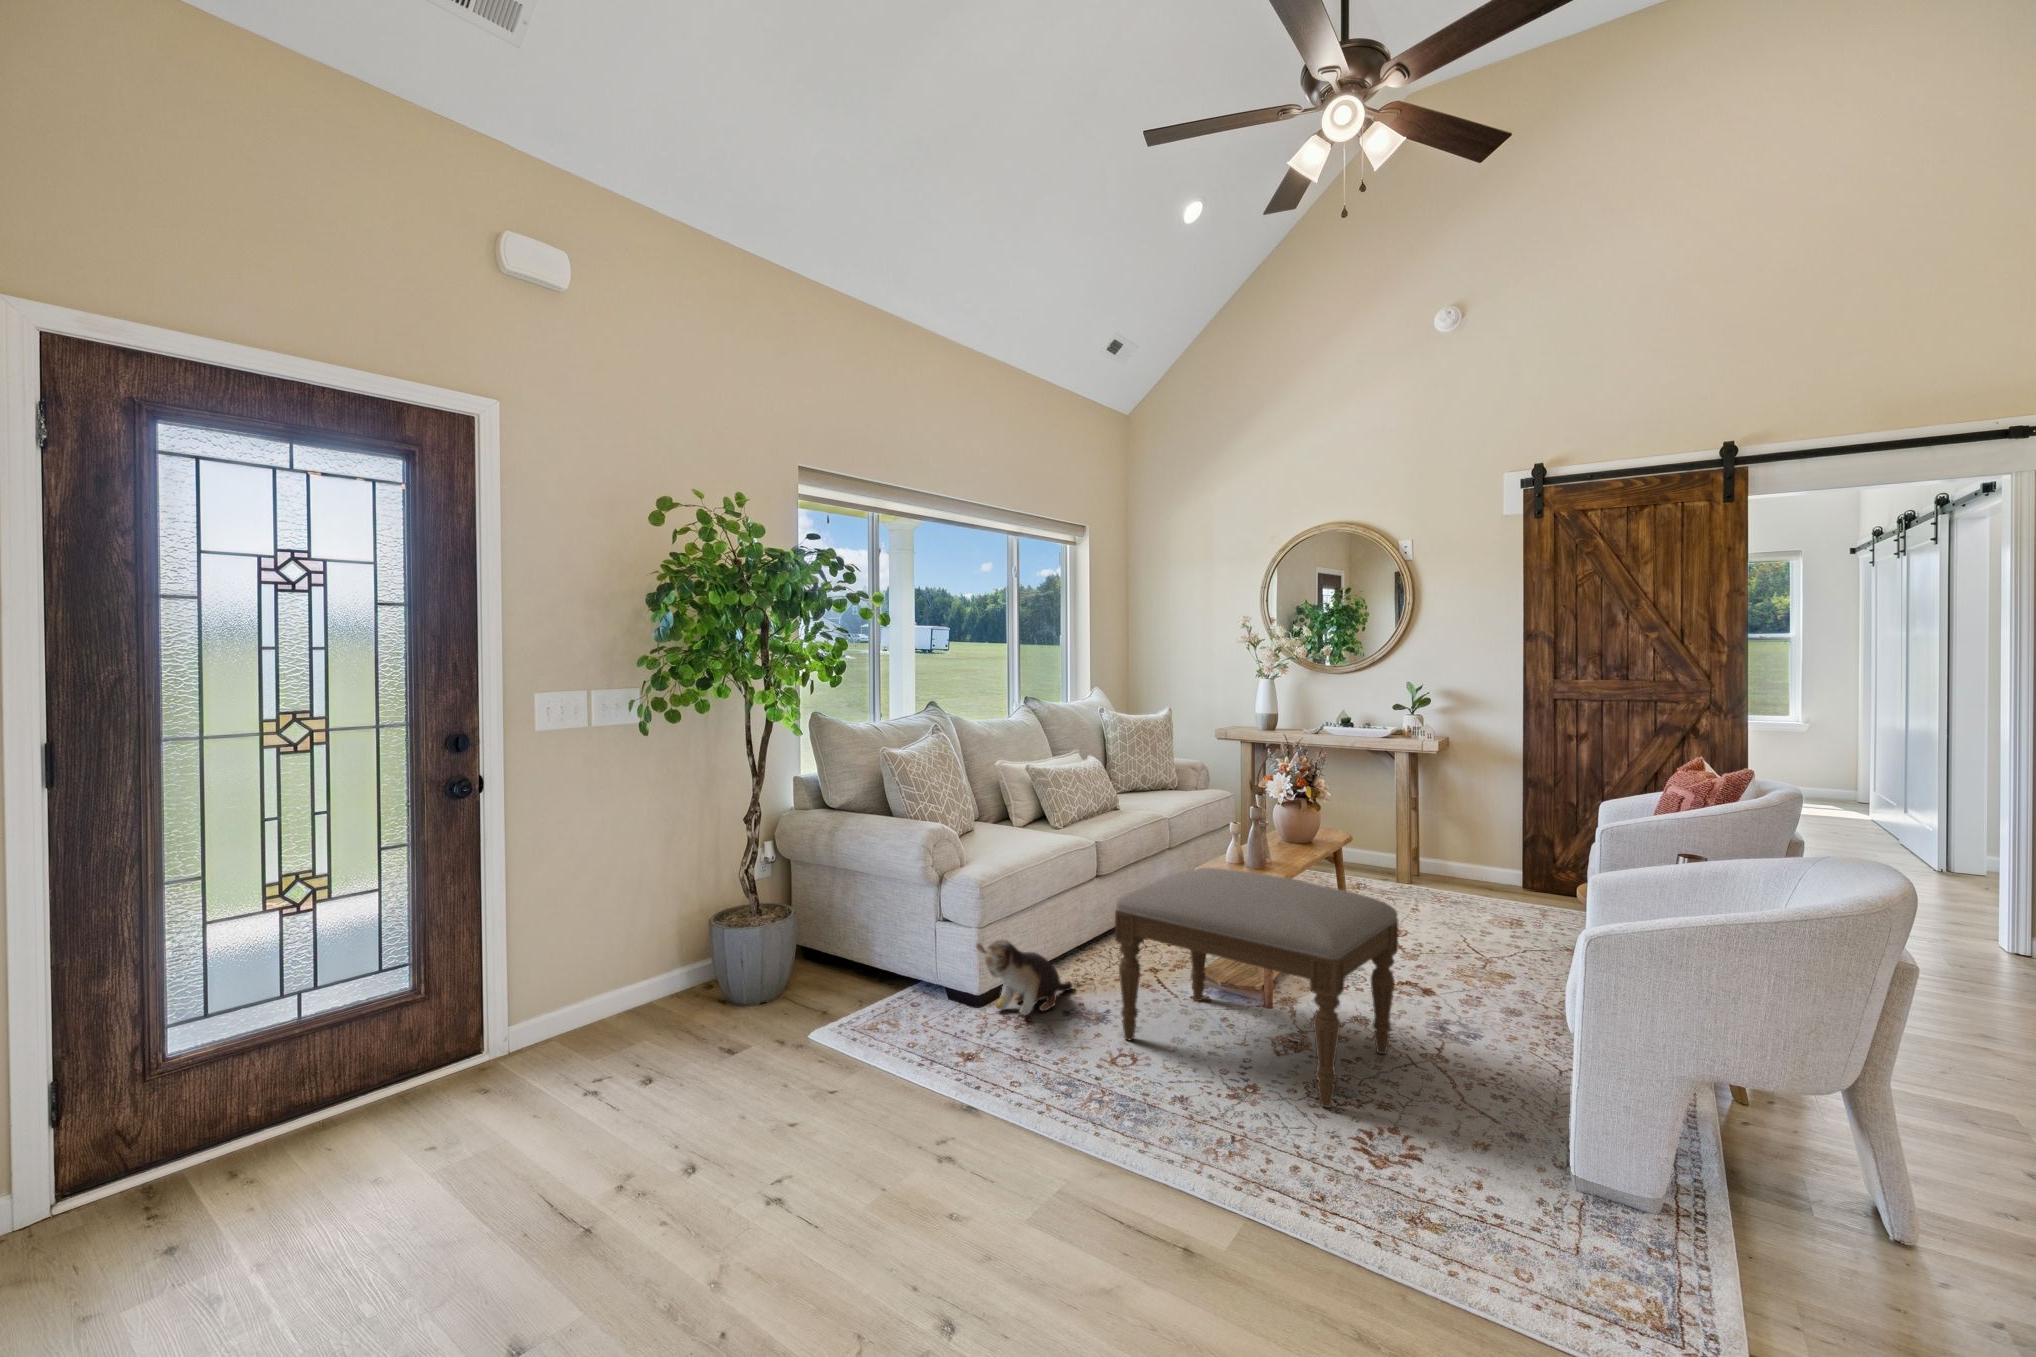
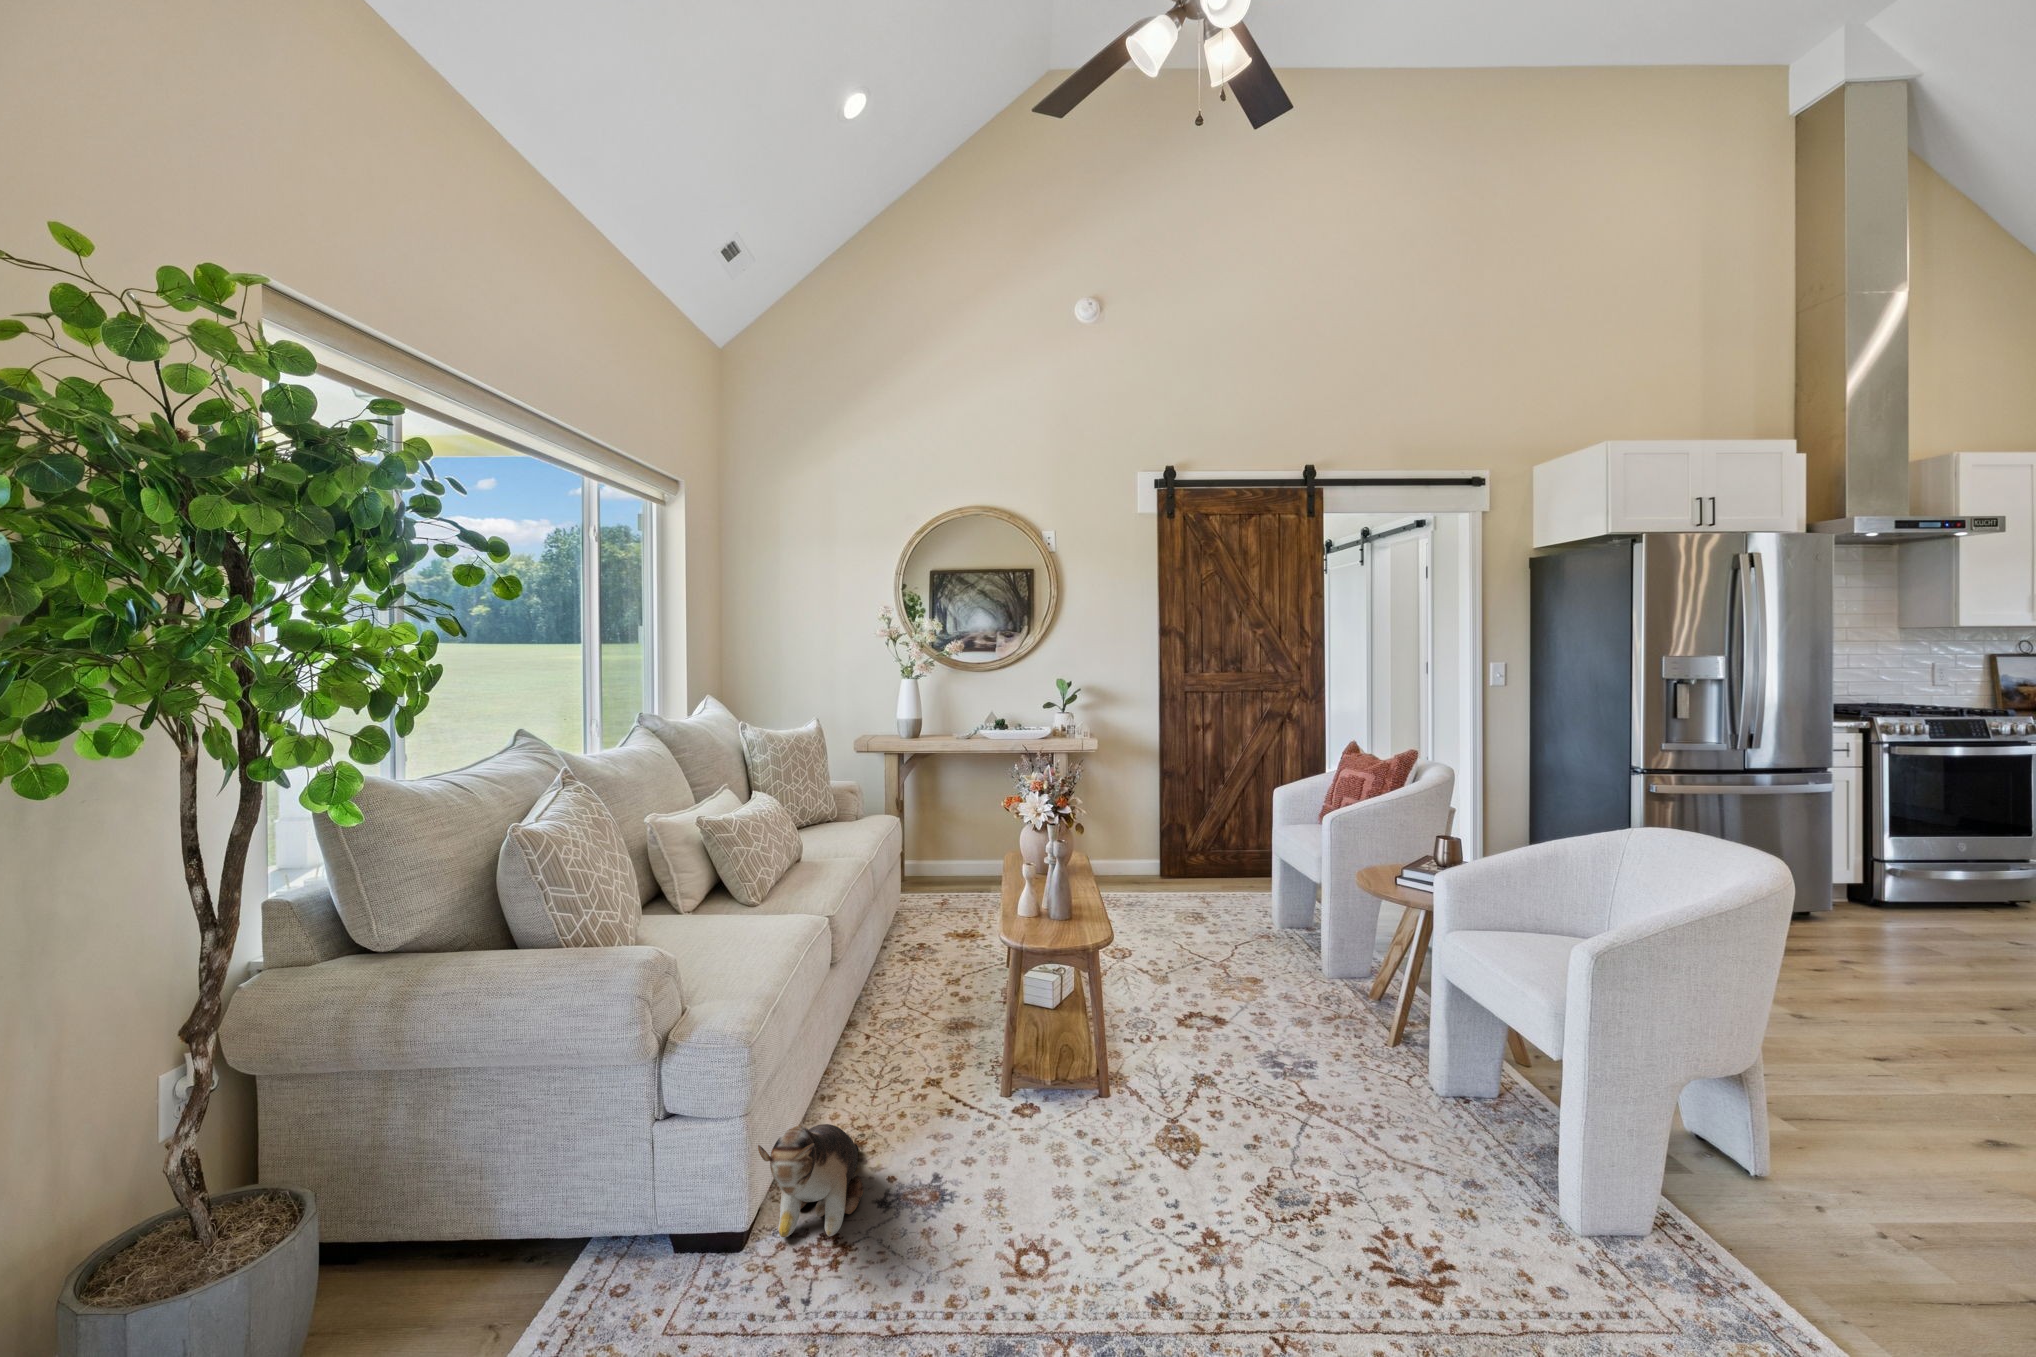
ottoman: present [1115,868,1399,1108] -> none [983,942,1320,1244]

